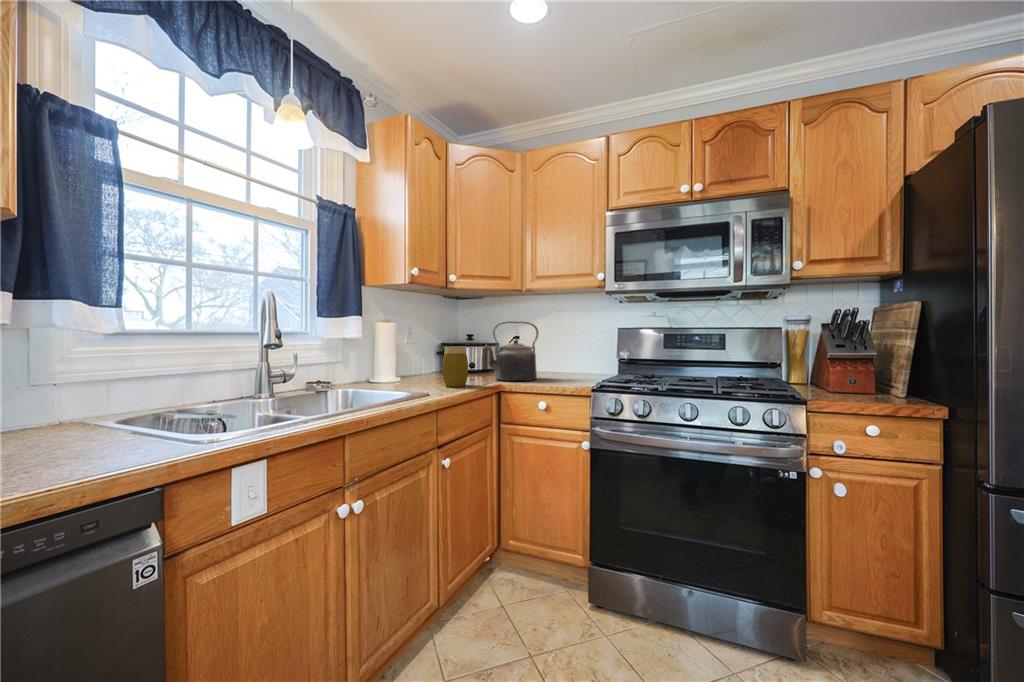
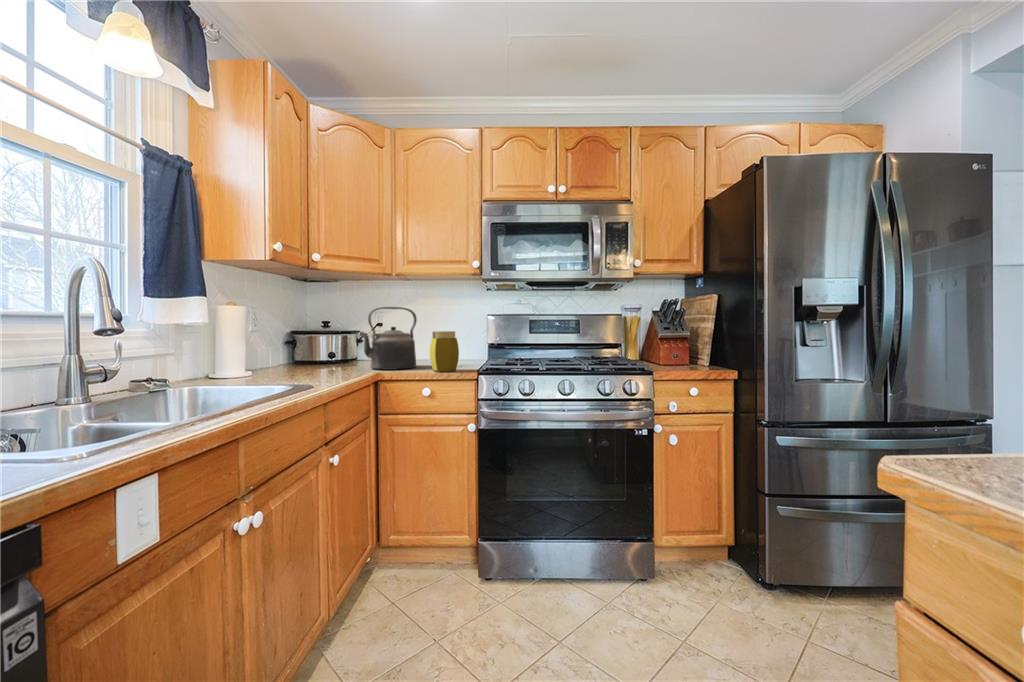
jar: present [443,347,468,387] -> present [430,331,459,372]

